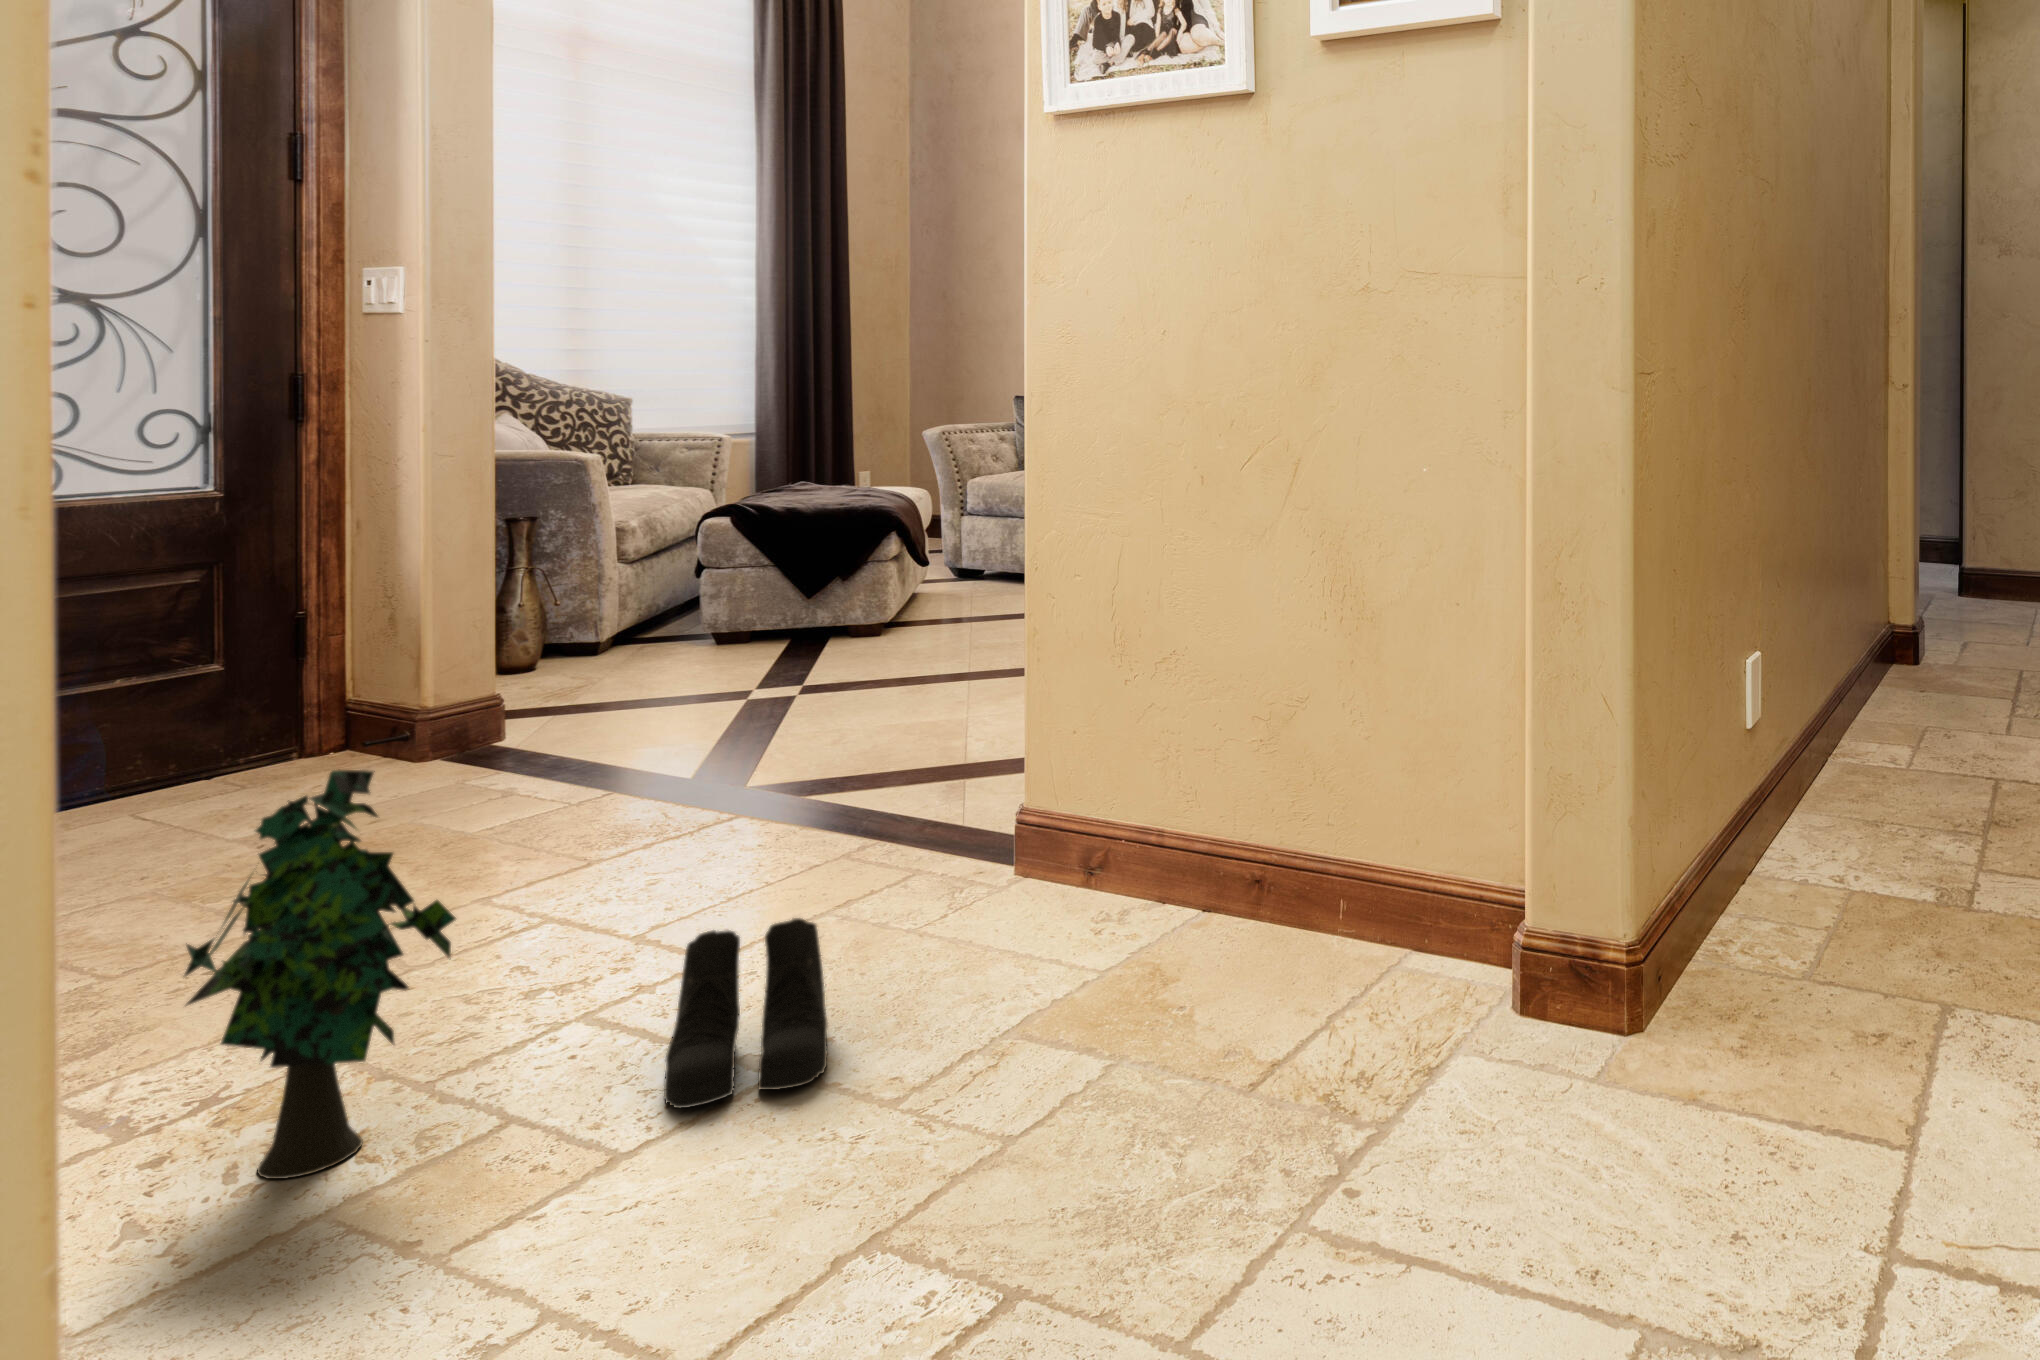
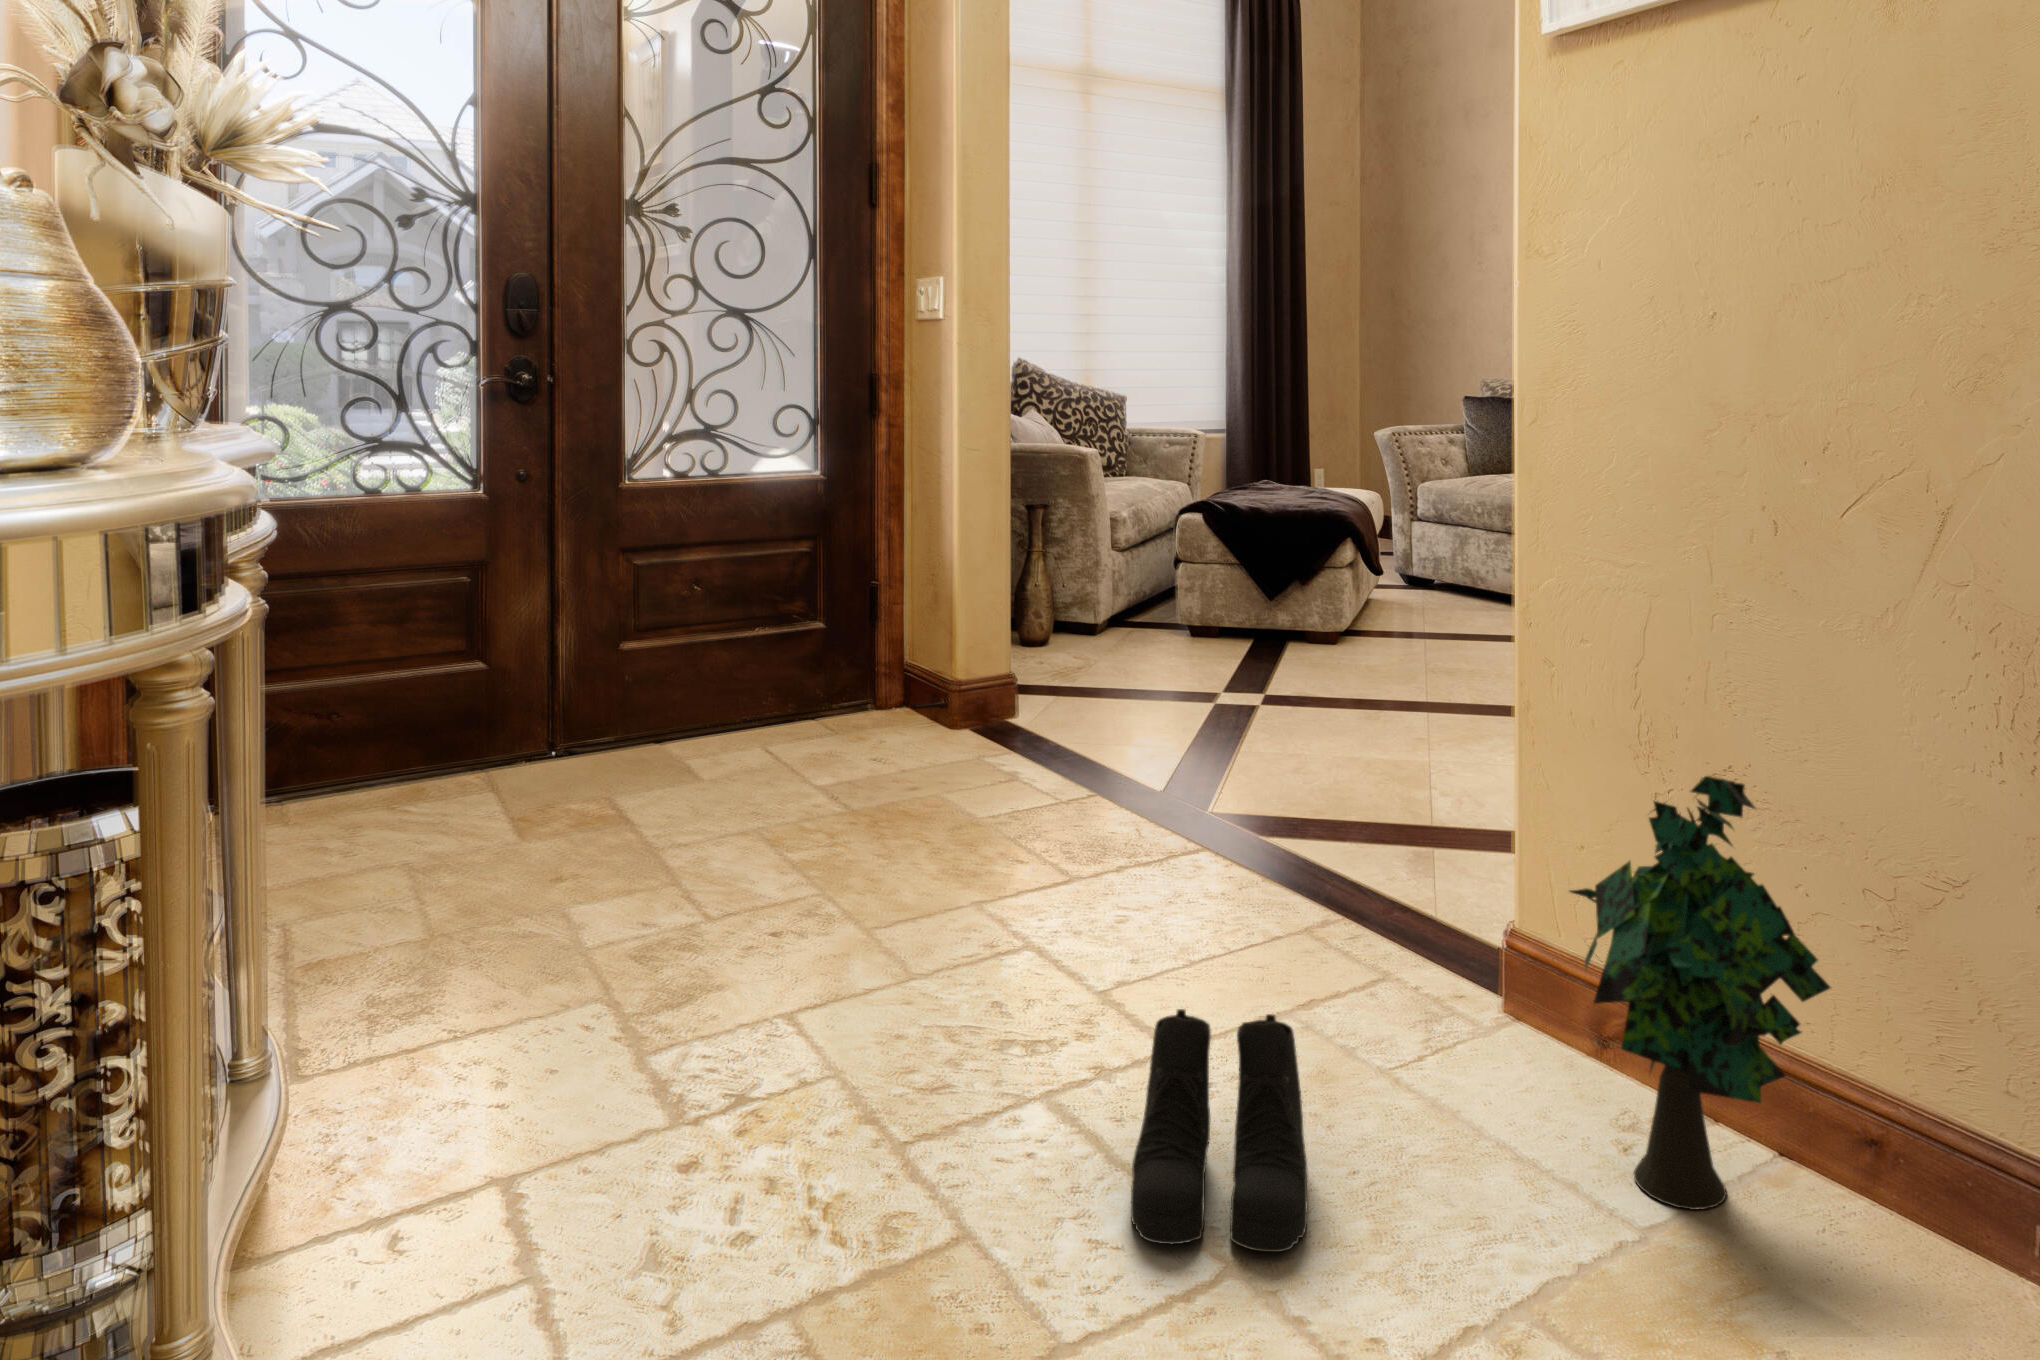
decorative plant: present [185,770,456,1179] -> present [1570,776,1830,1210]

